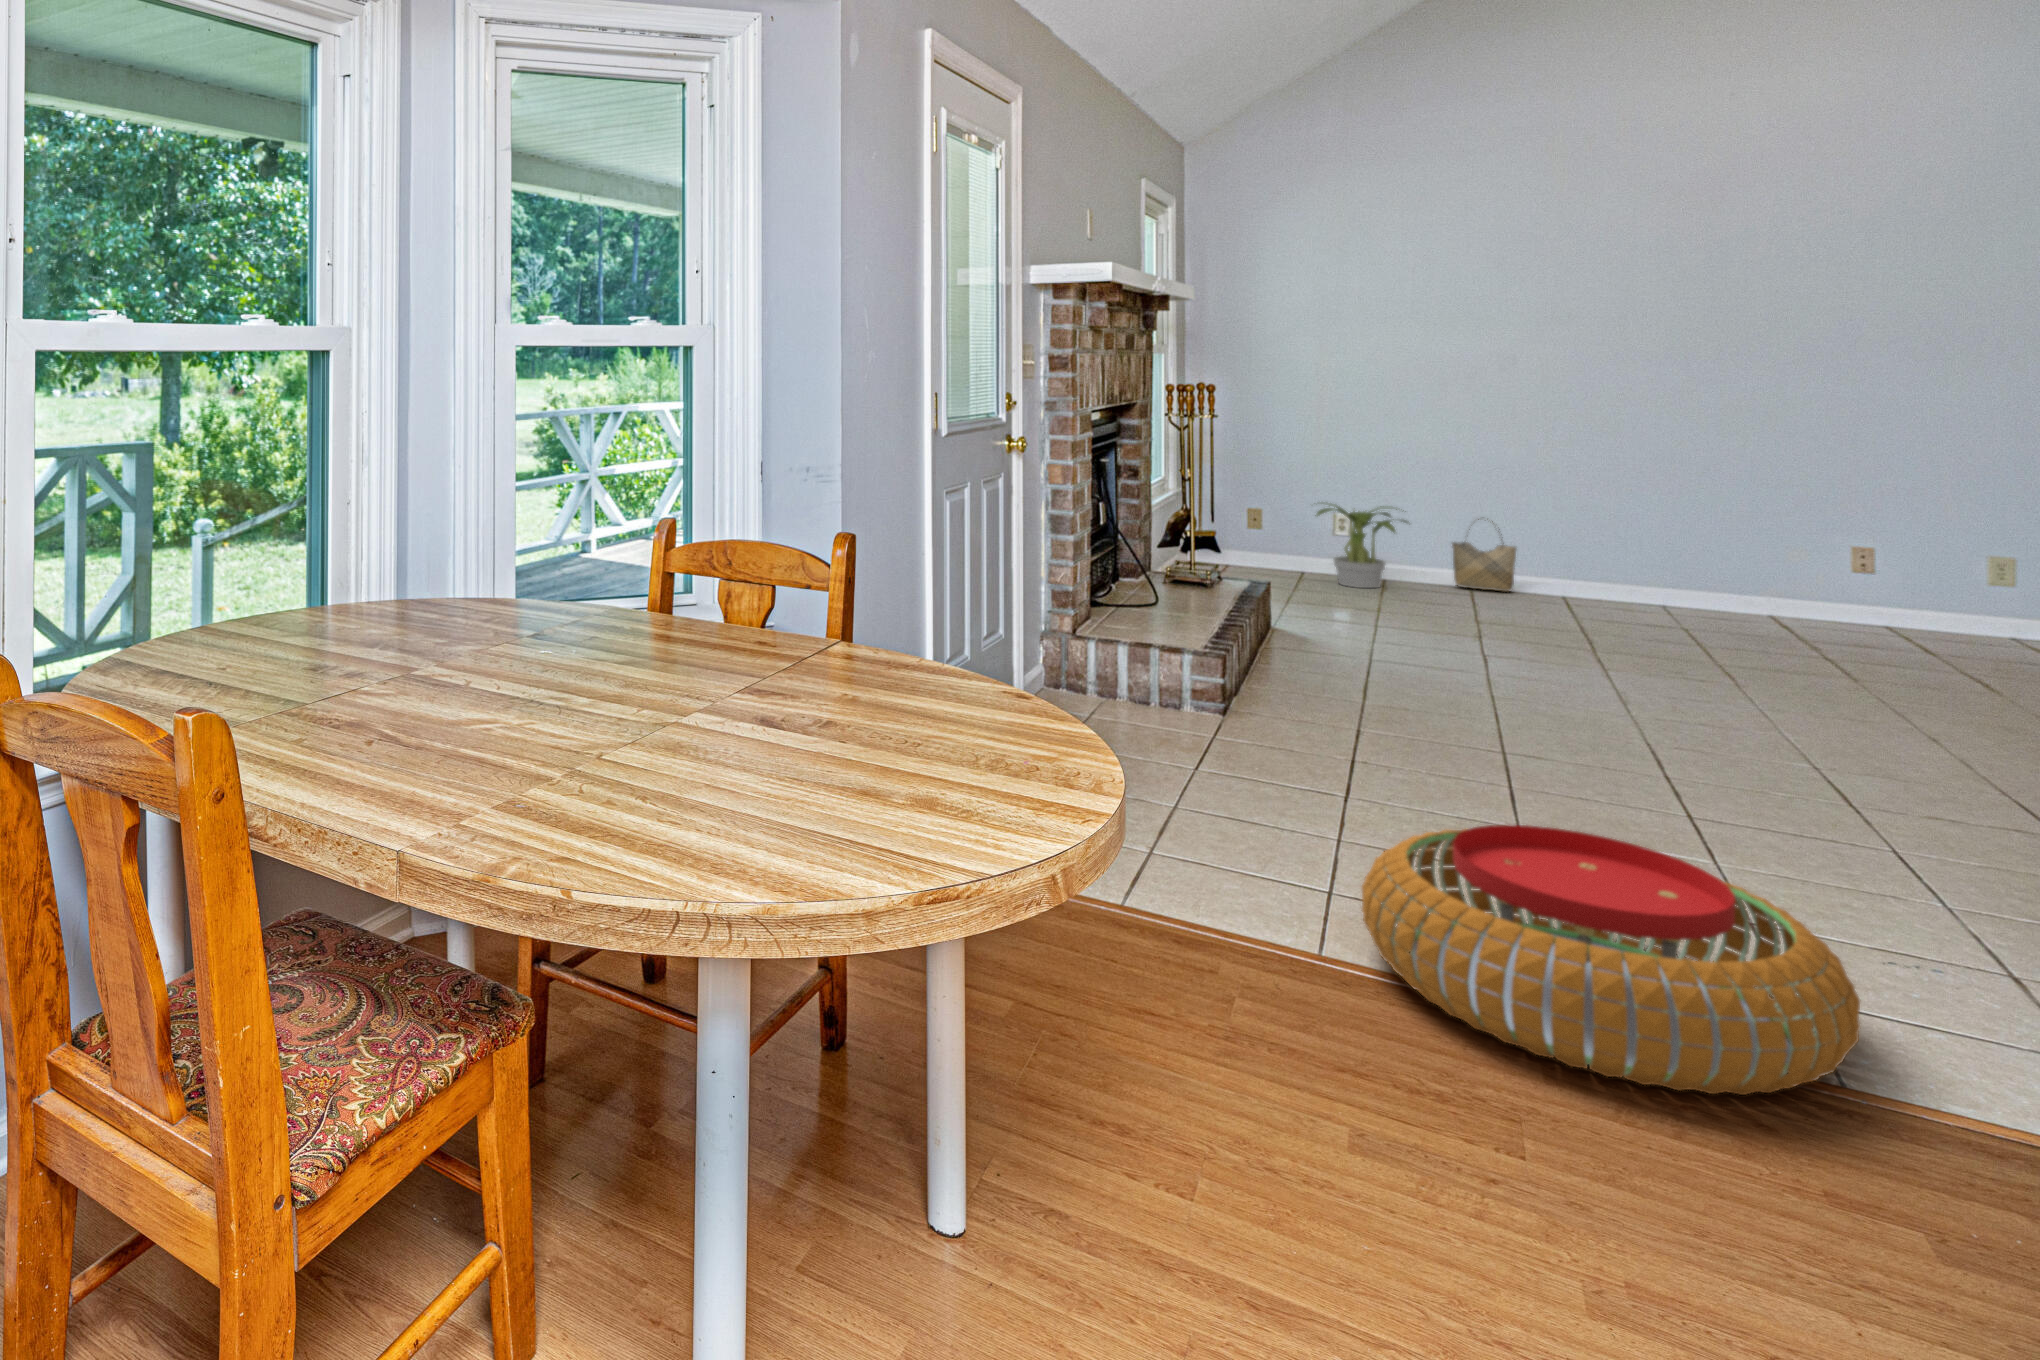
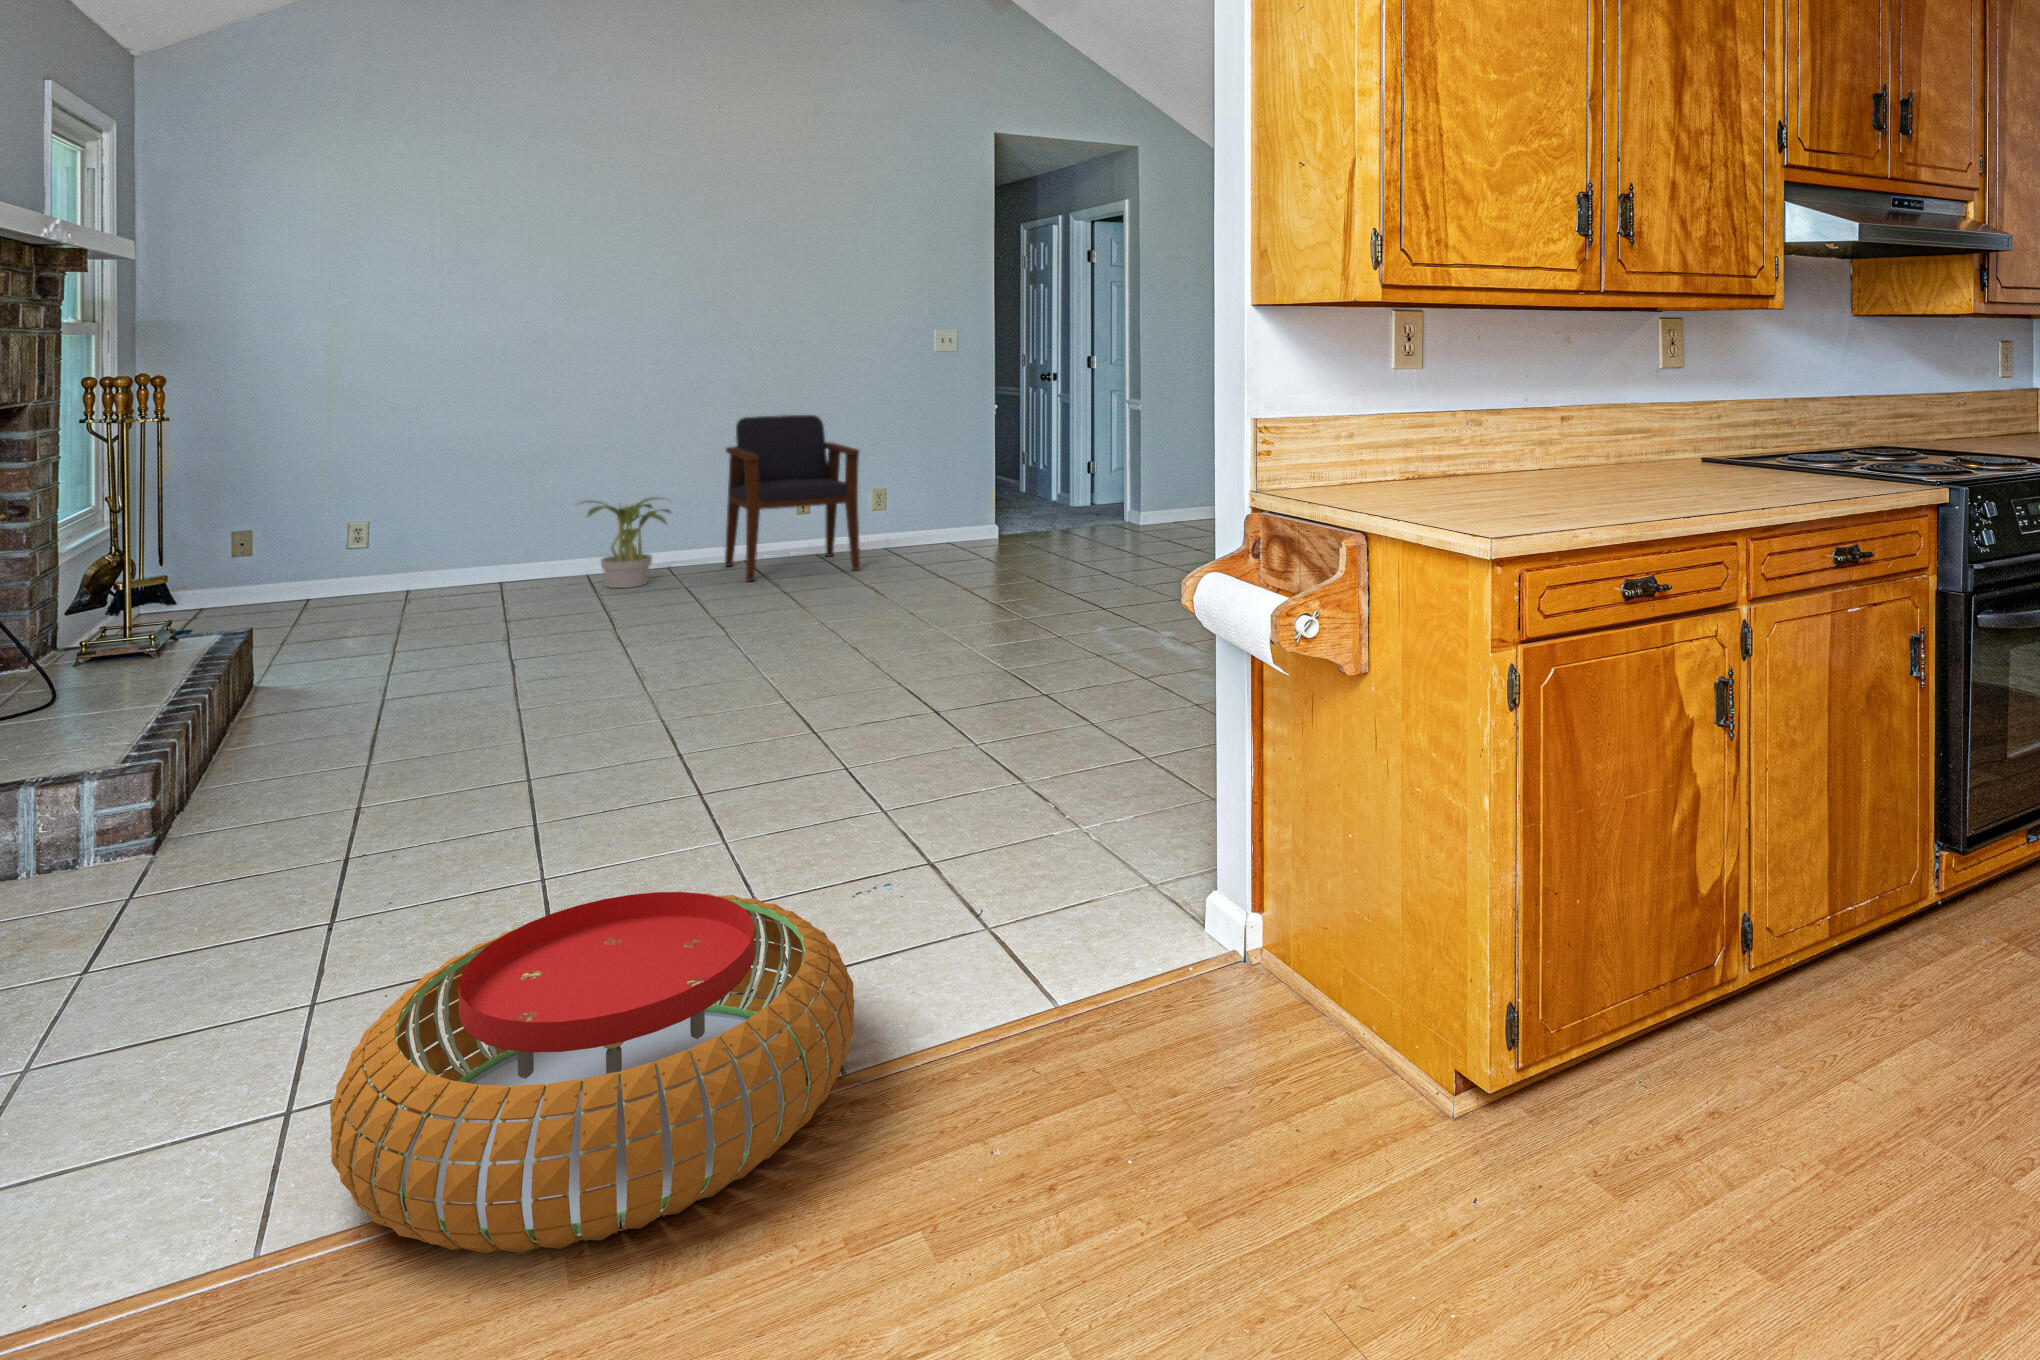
armchair: none [1755,442,1976,646] -> present [725,415,860,582]
potted plant: present [1317,504,1408,588] -> present [584,497,670,588]
woven basket: present [1452,519,1516,592] -> none [470,513,535,591]

